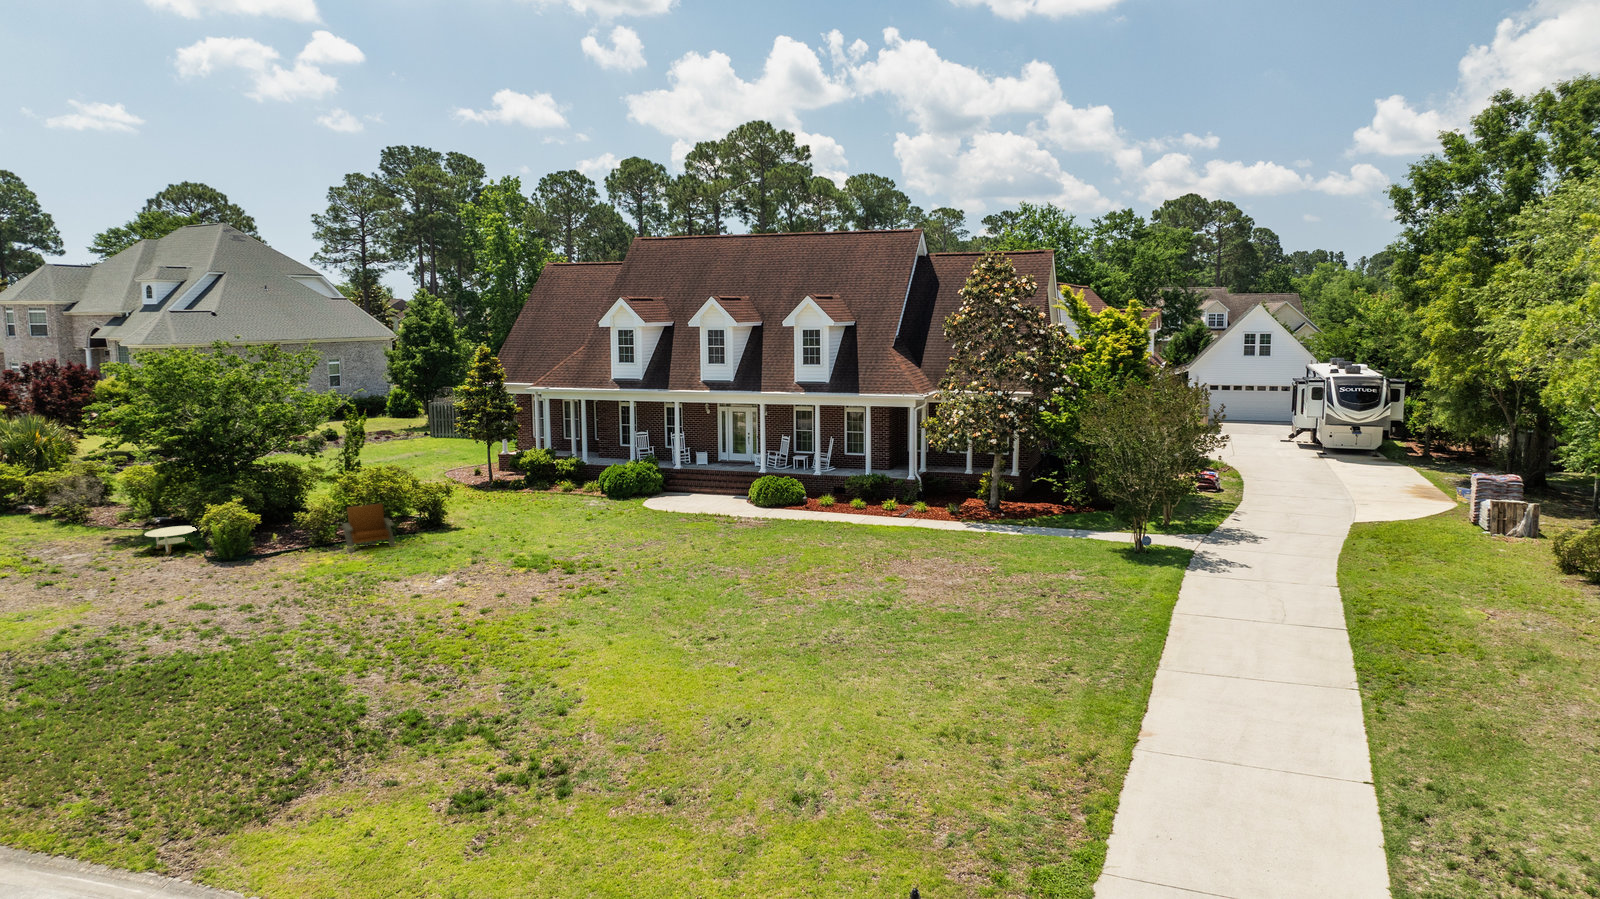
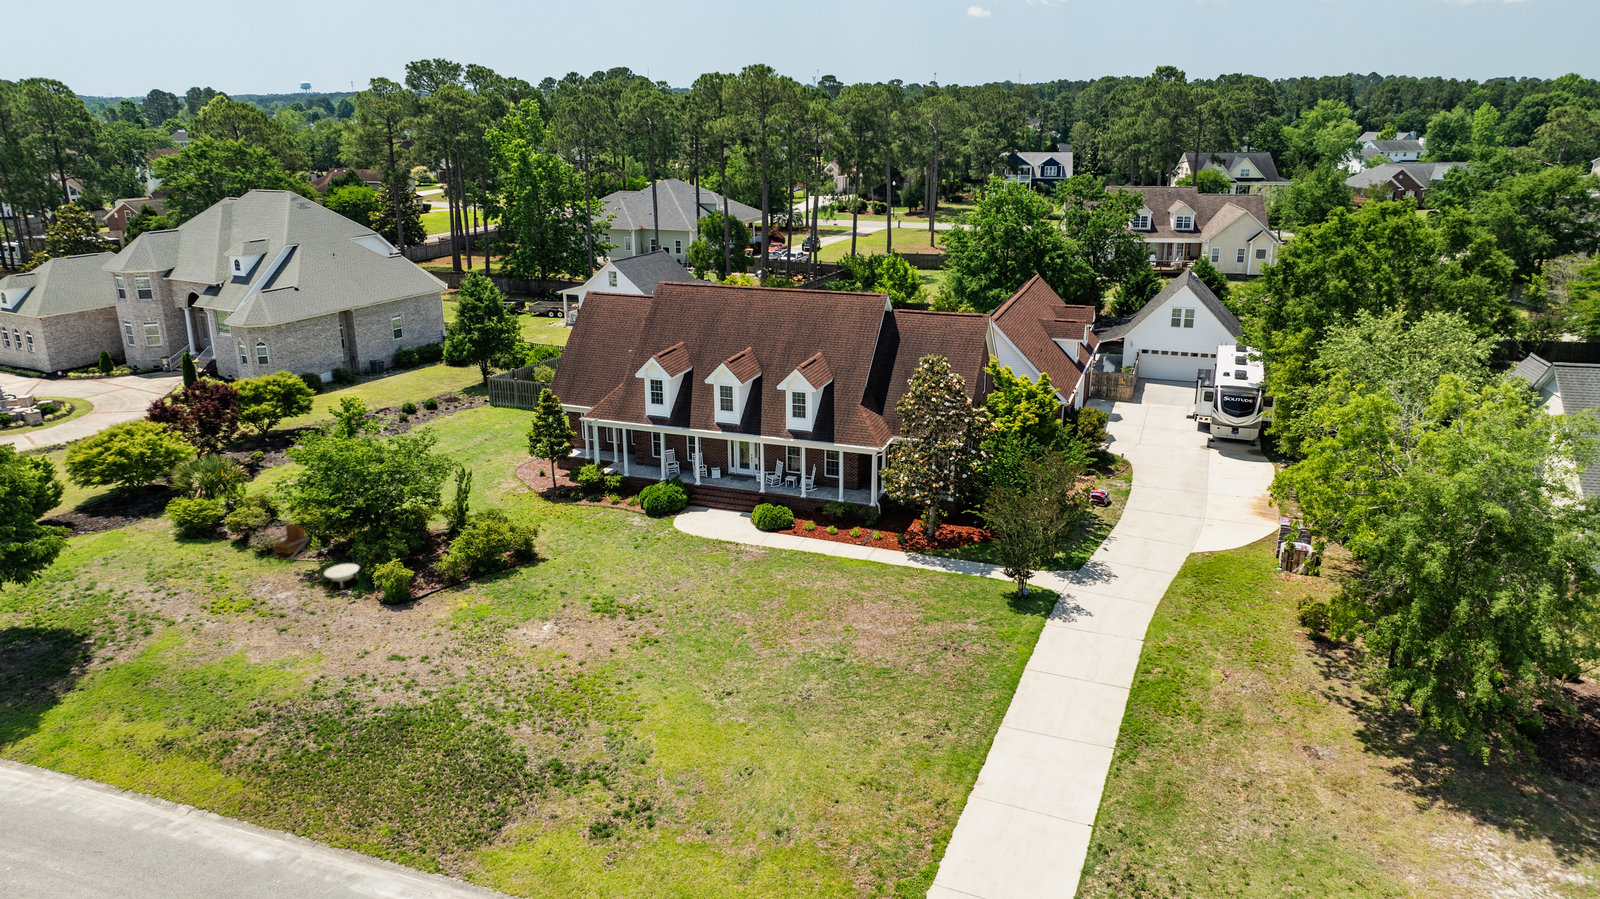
lounge chair: present [342,504,396,552] -> present [271,524,310,560]

